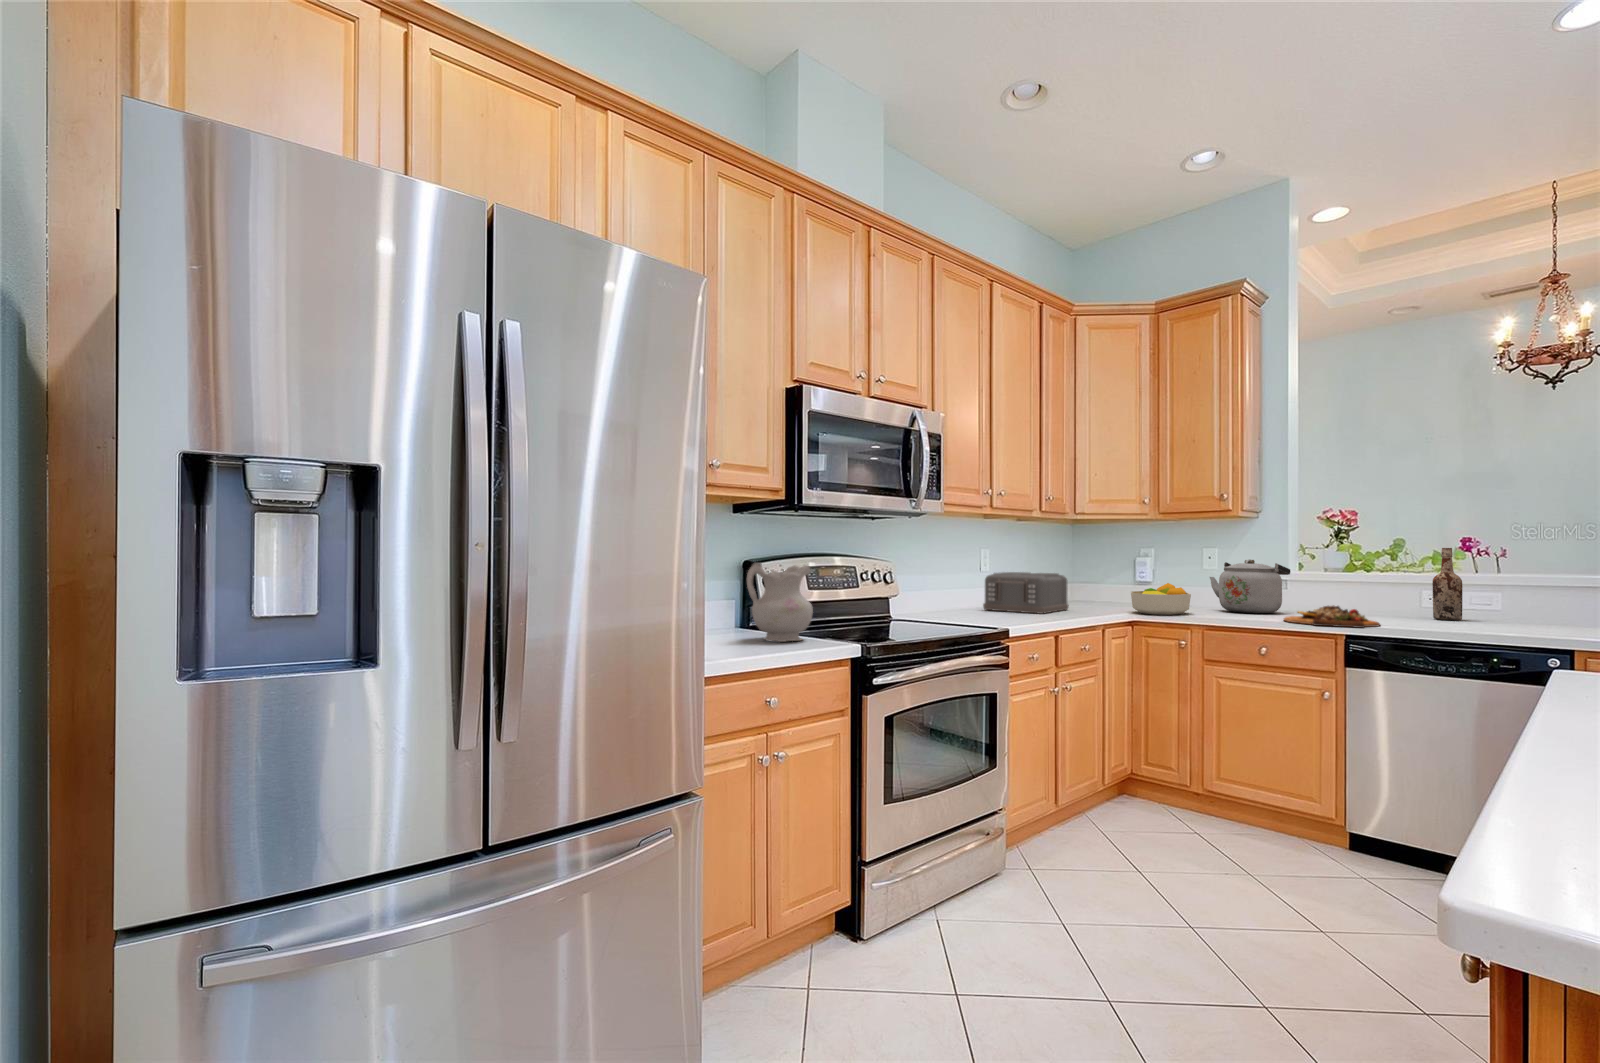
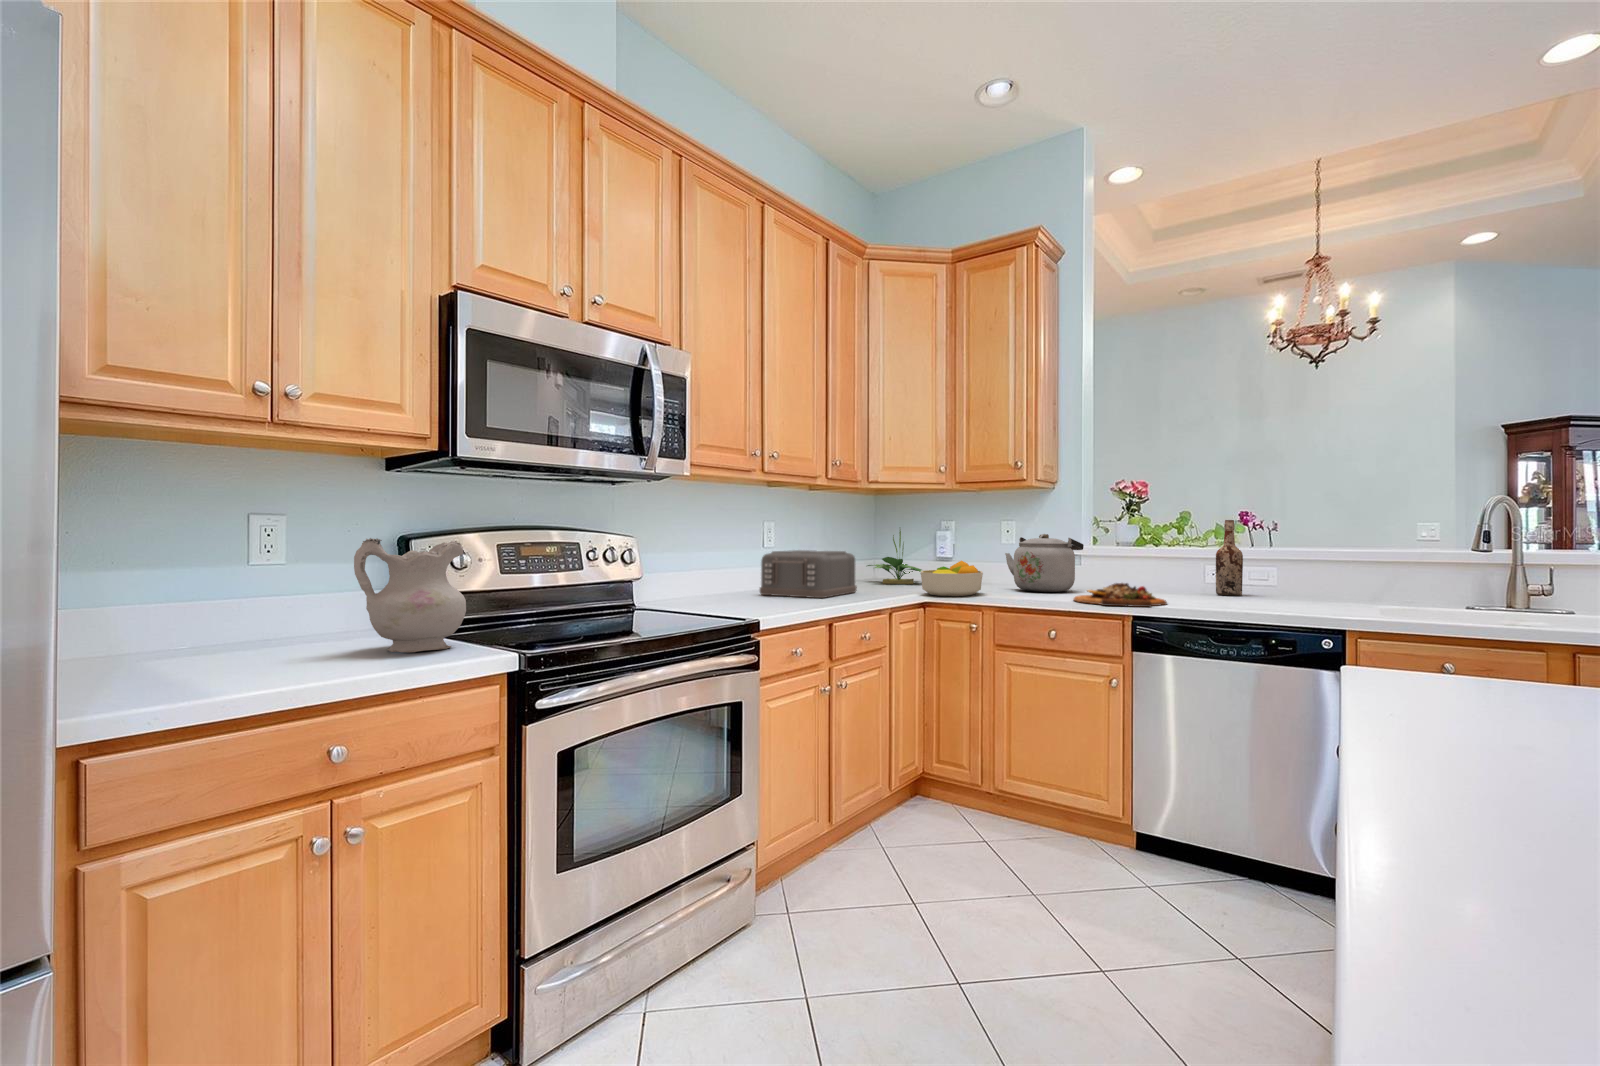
potted plant: none [1067,549,1126,604] -> present [867,531,922,584]

